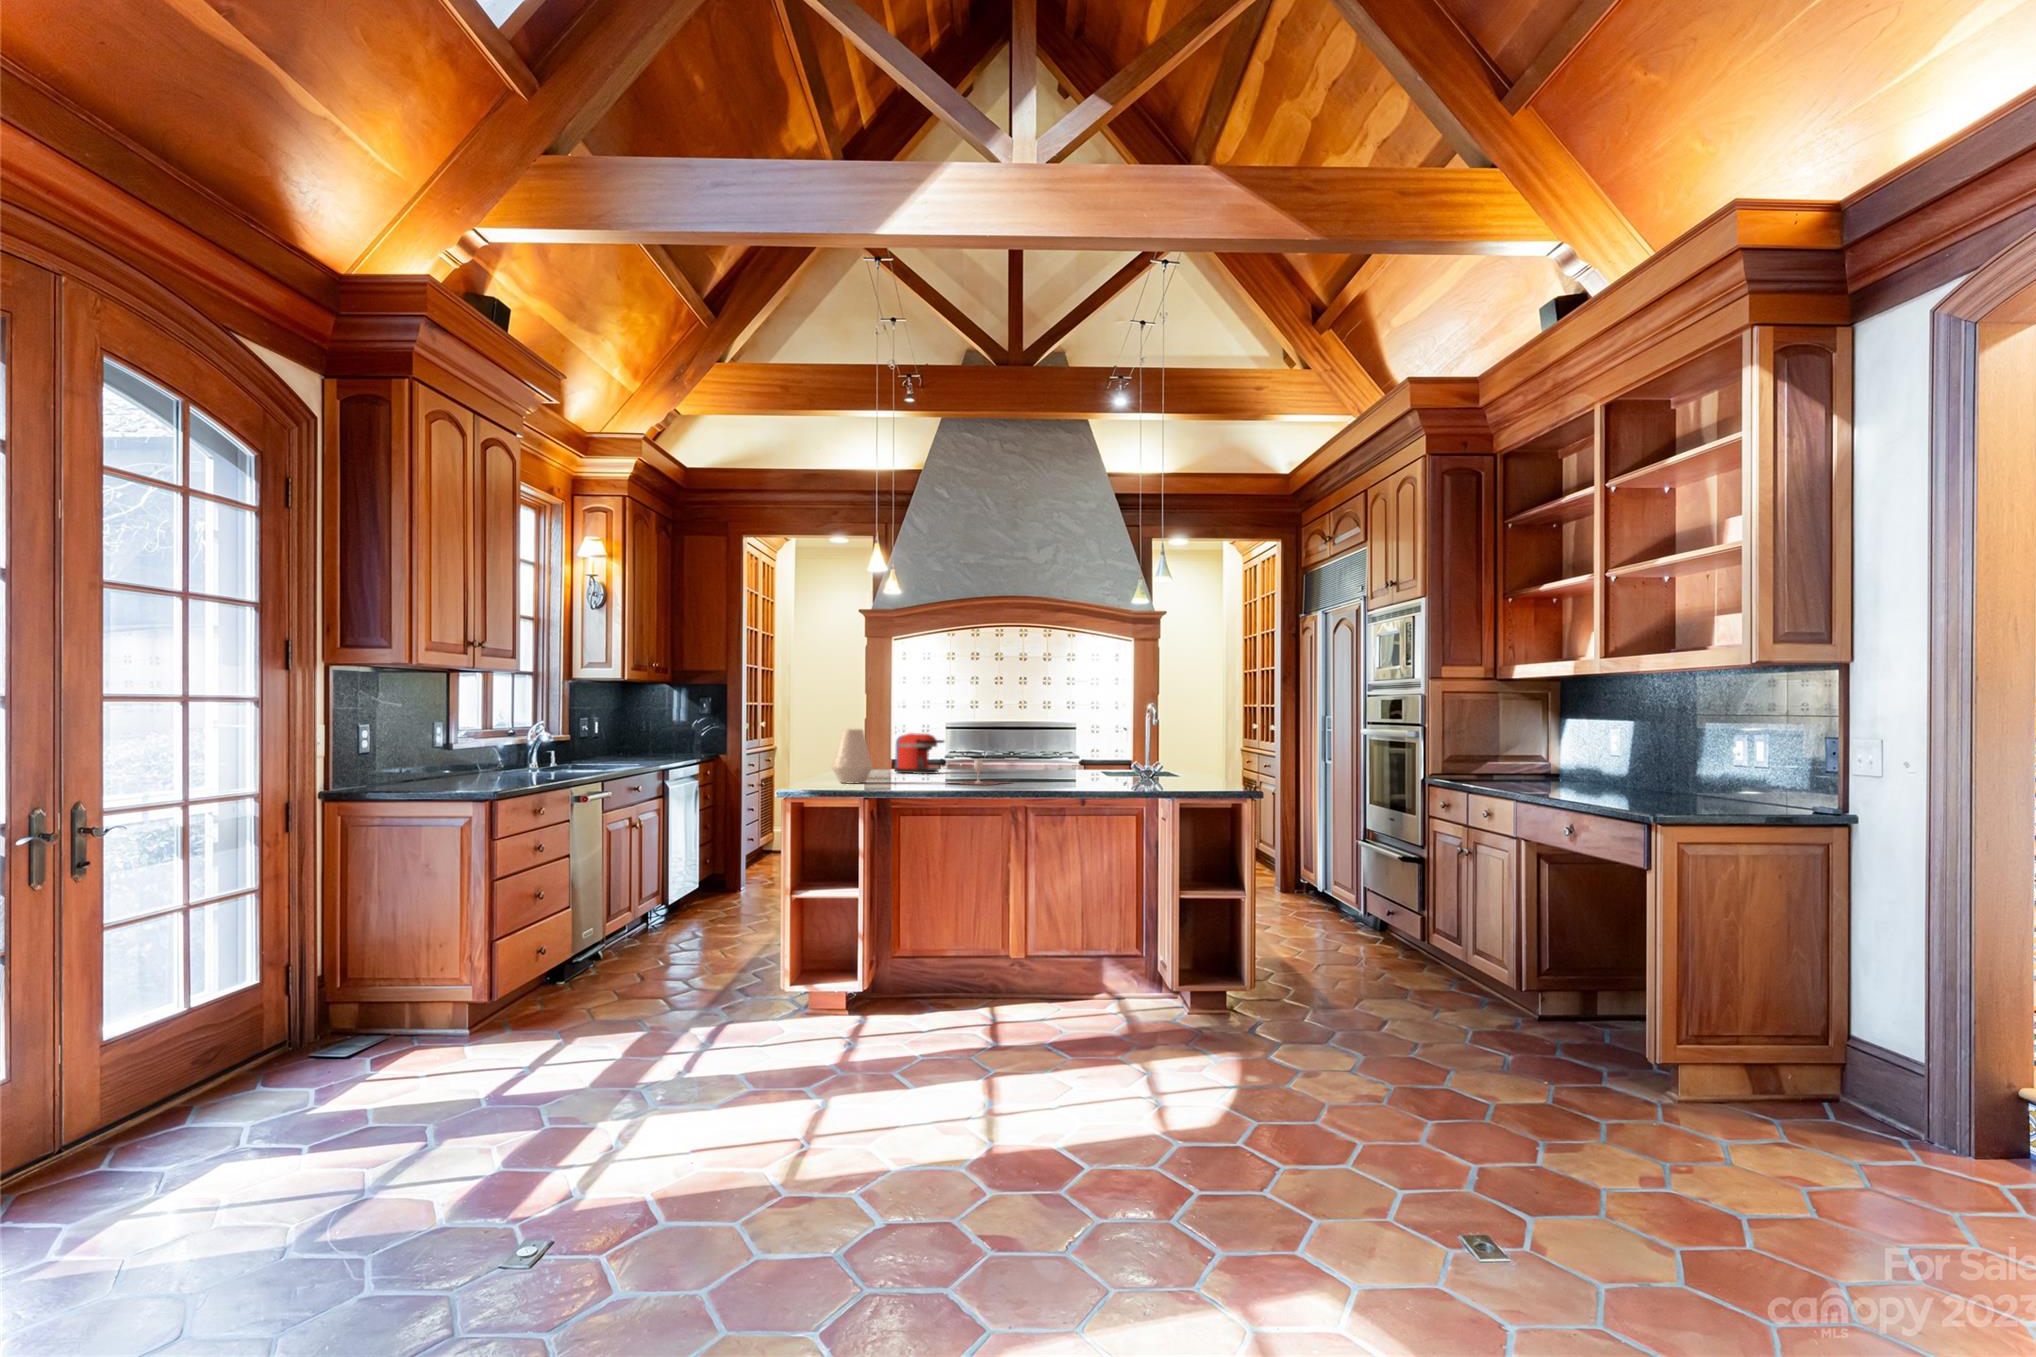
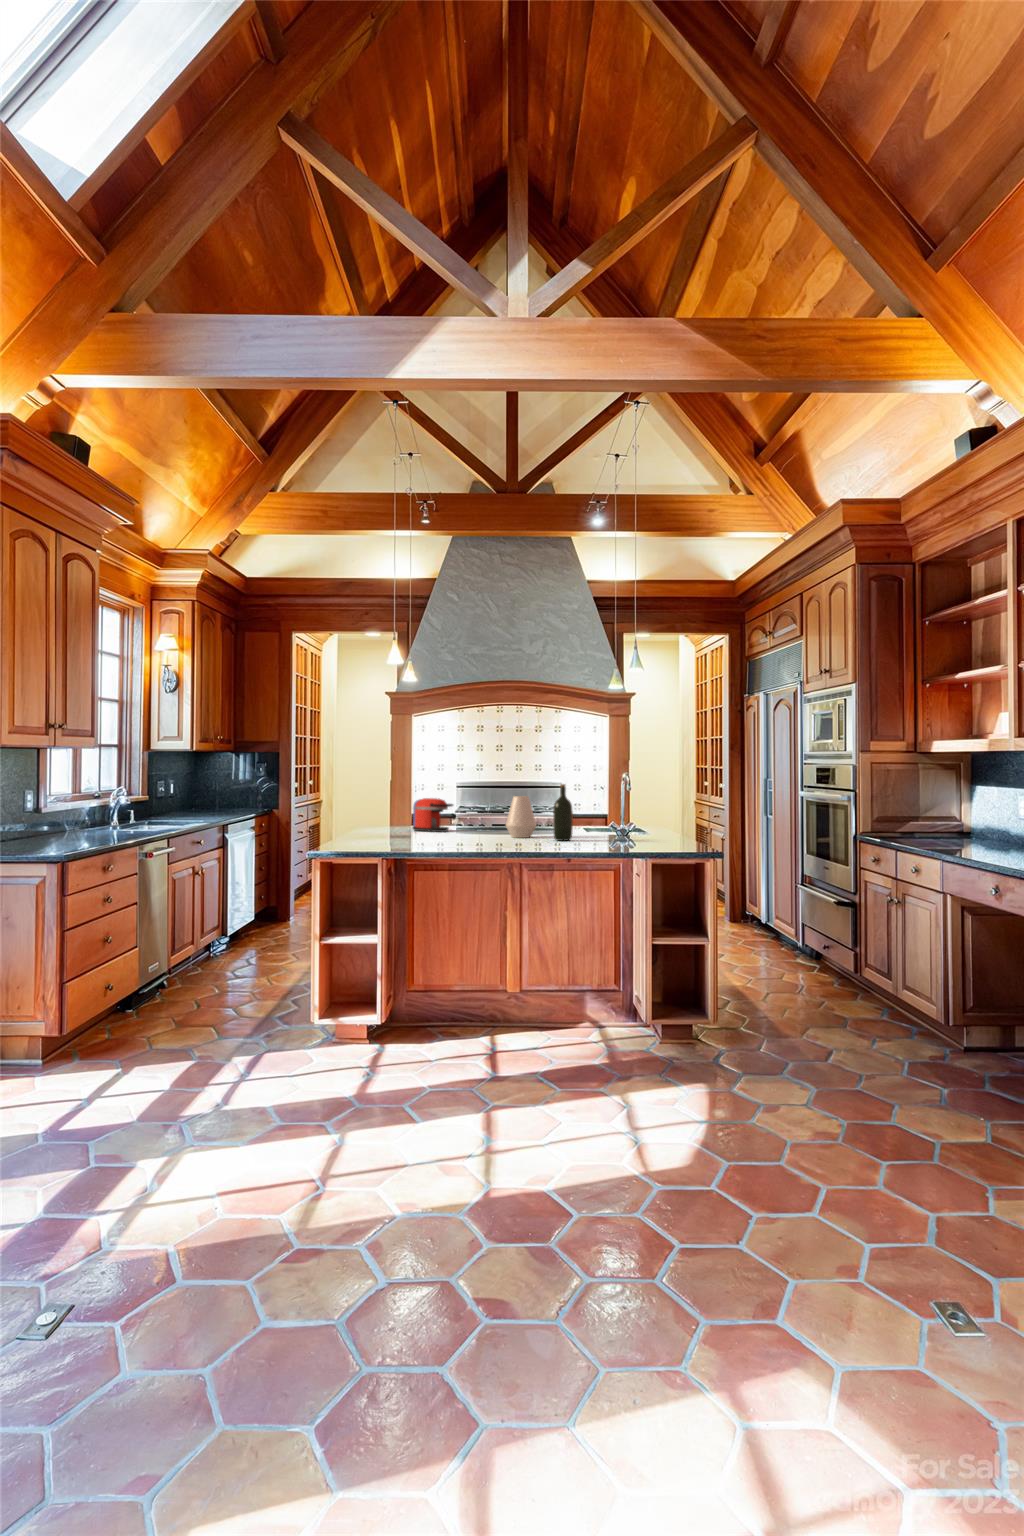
wine bottle: none [1065,713,1087,780] -> present [553,784,573,841]
vase: present [832,729,872,783] -> present [506,796,536,838]
wine glass: present [953,760,1003,785] -> none [450,825,511,848]

